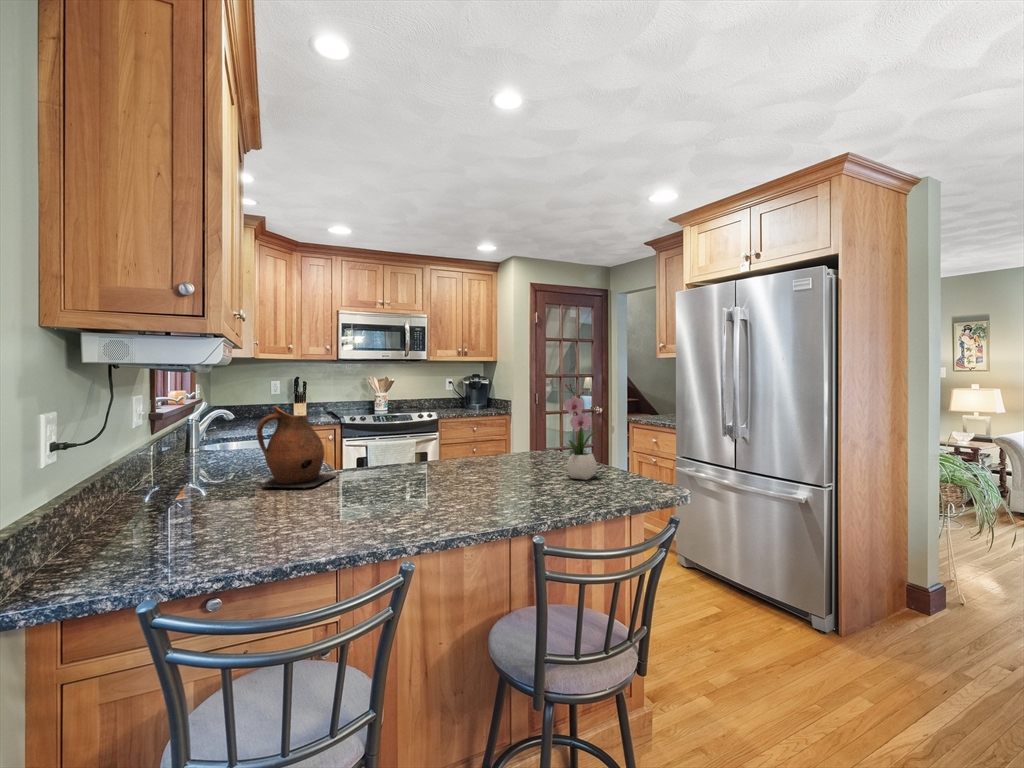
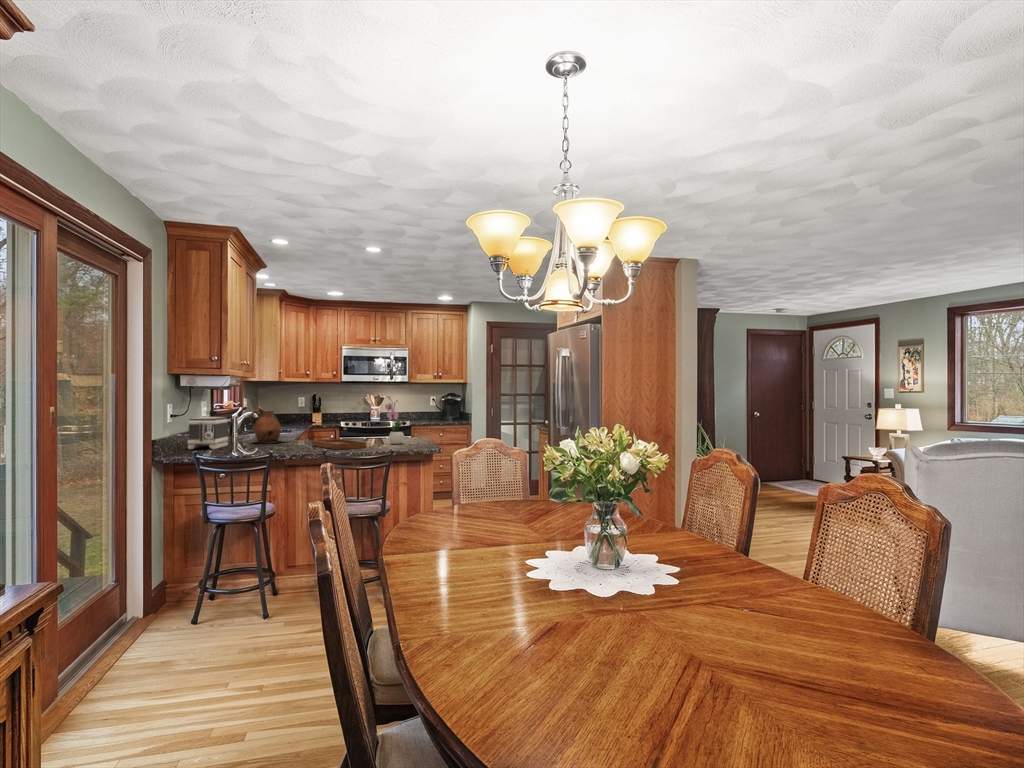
toaster: none [106,435,212,534] -> present [188,417,228,449]
tray: none [425,453,566,516] -> present [313,427,366,450]

